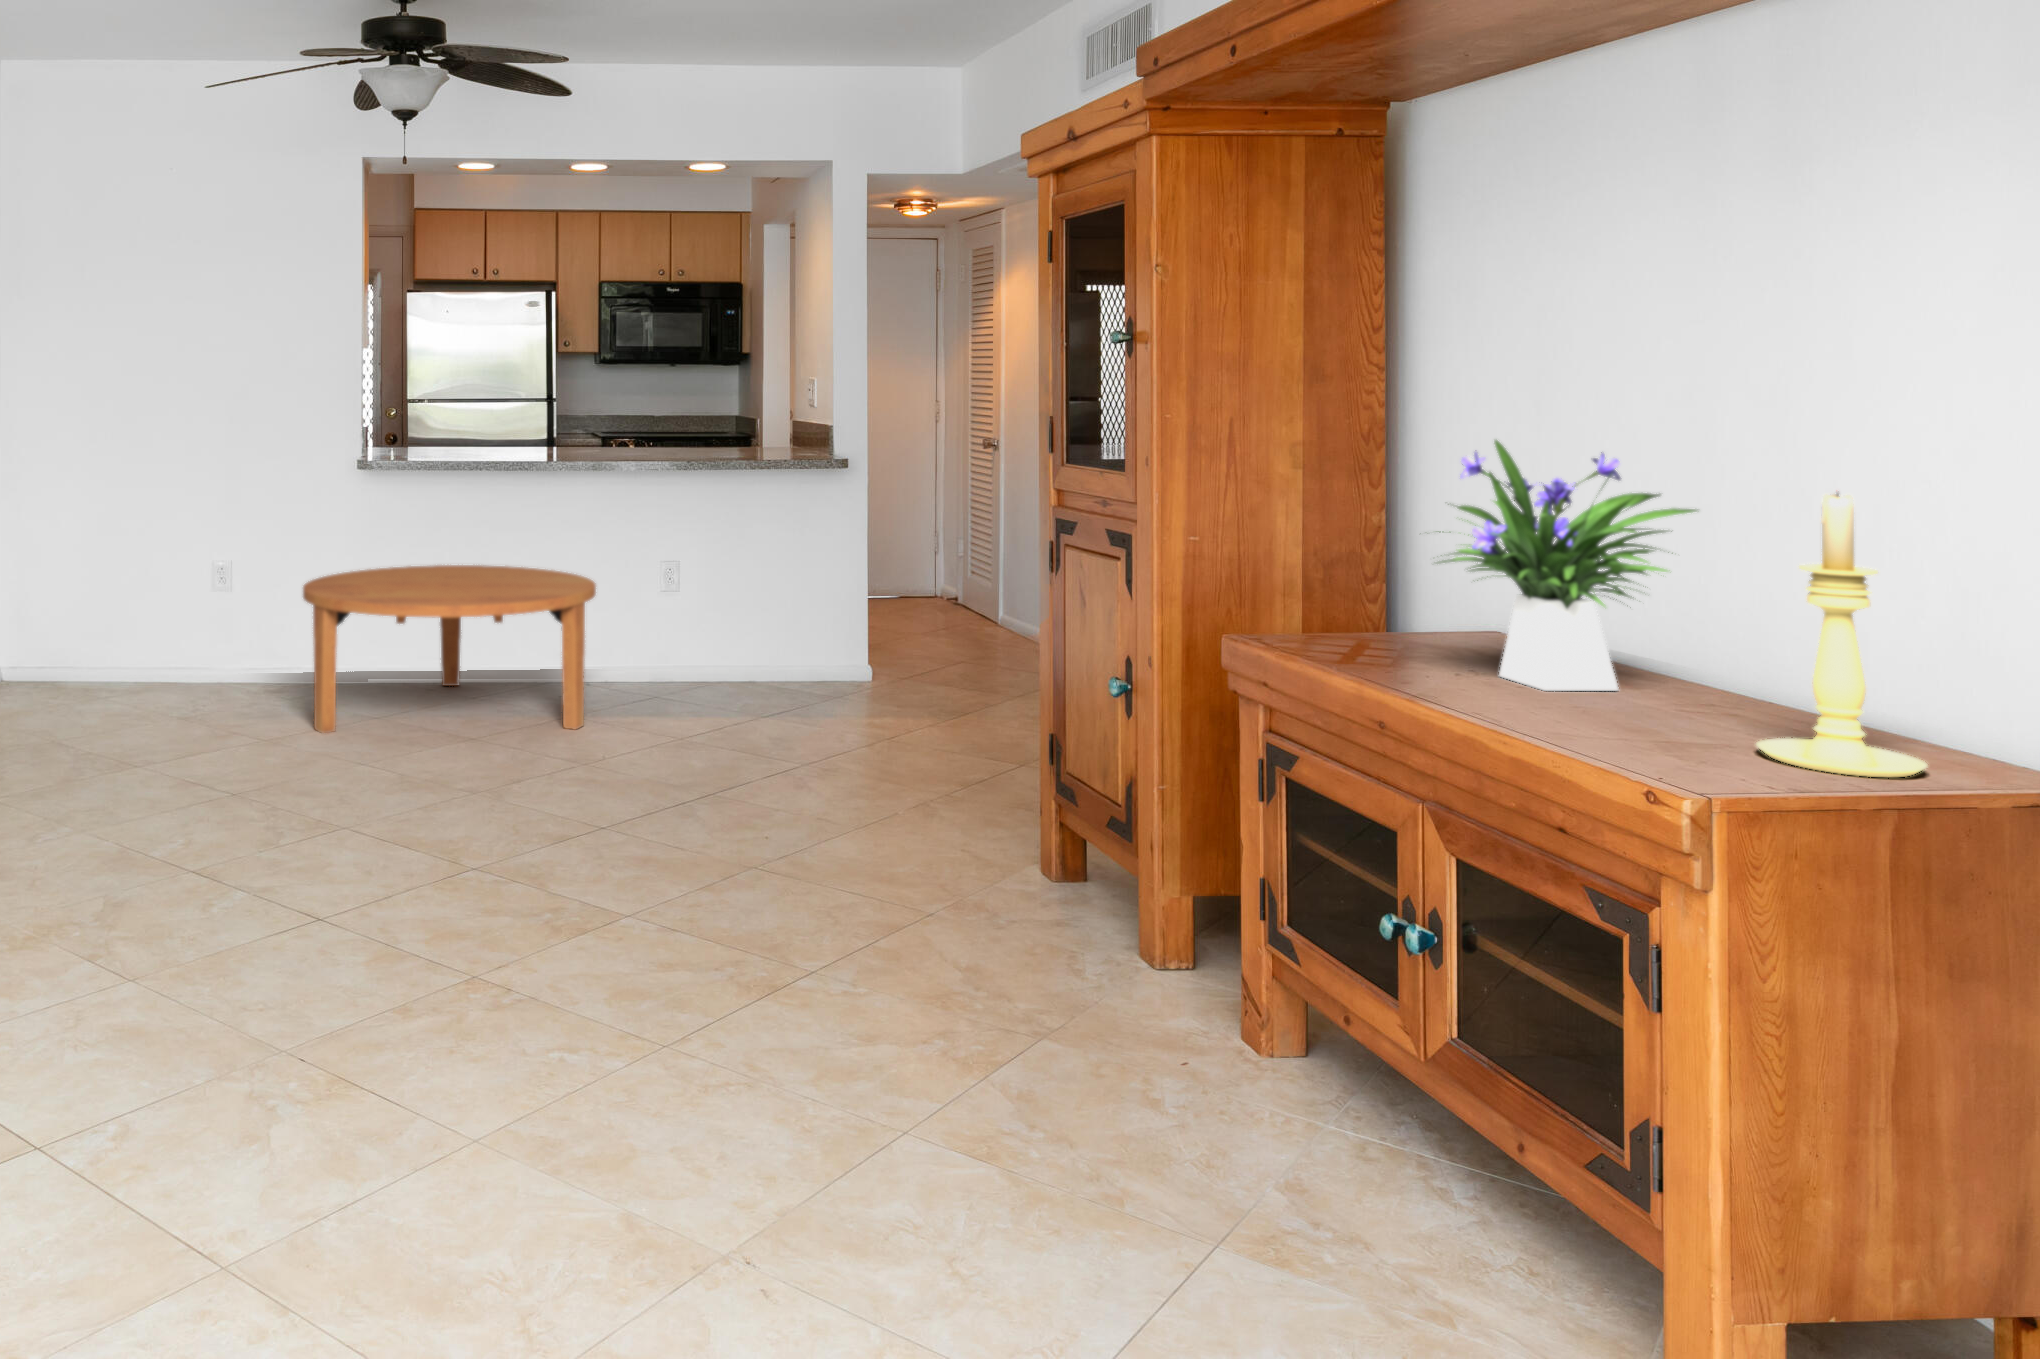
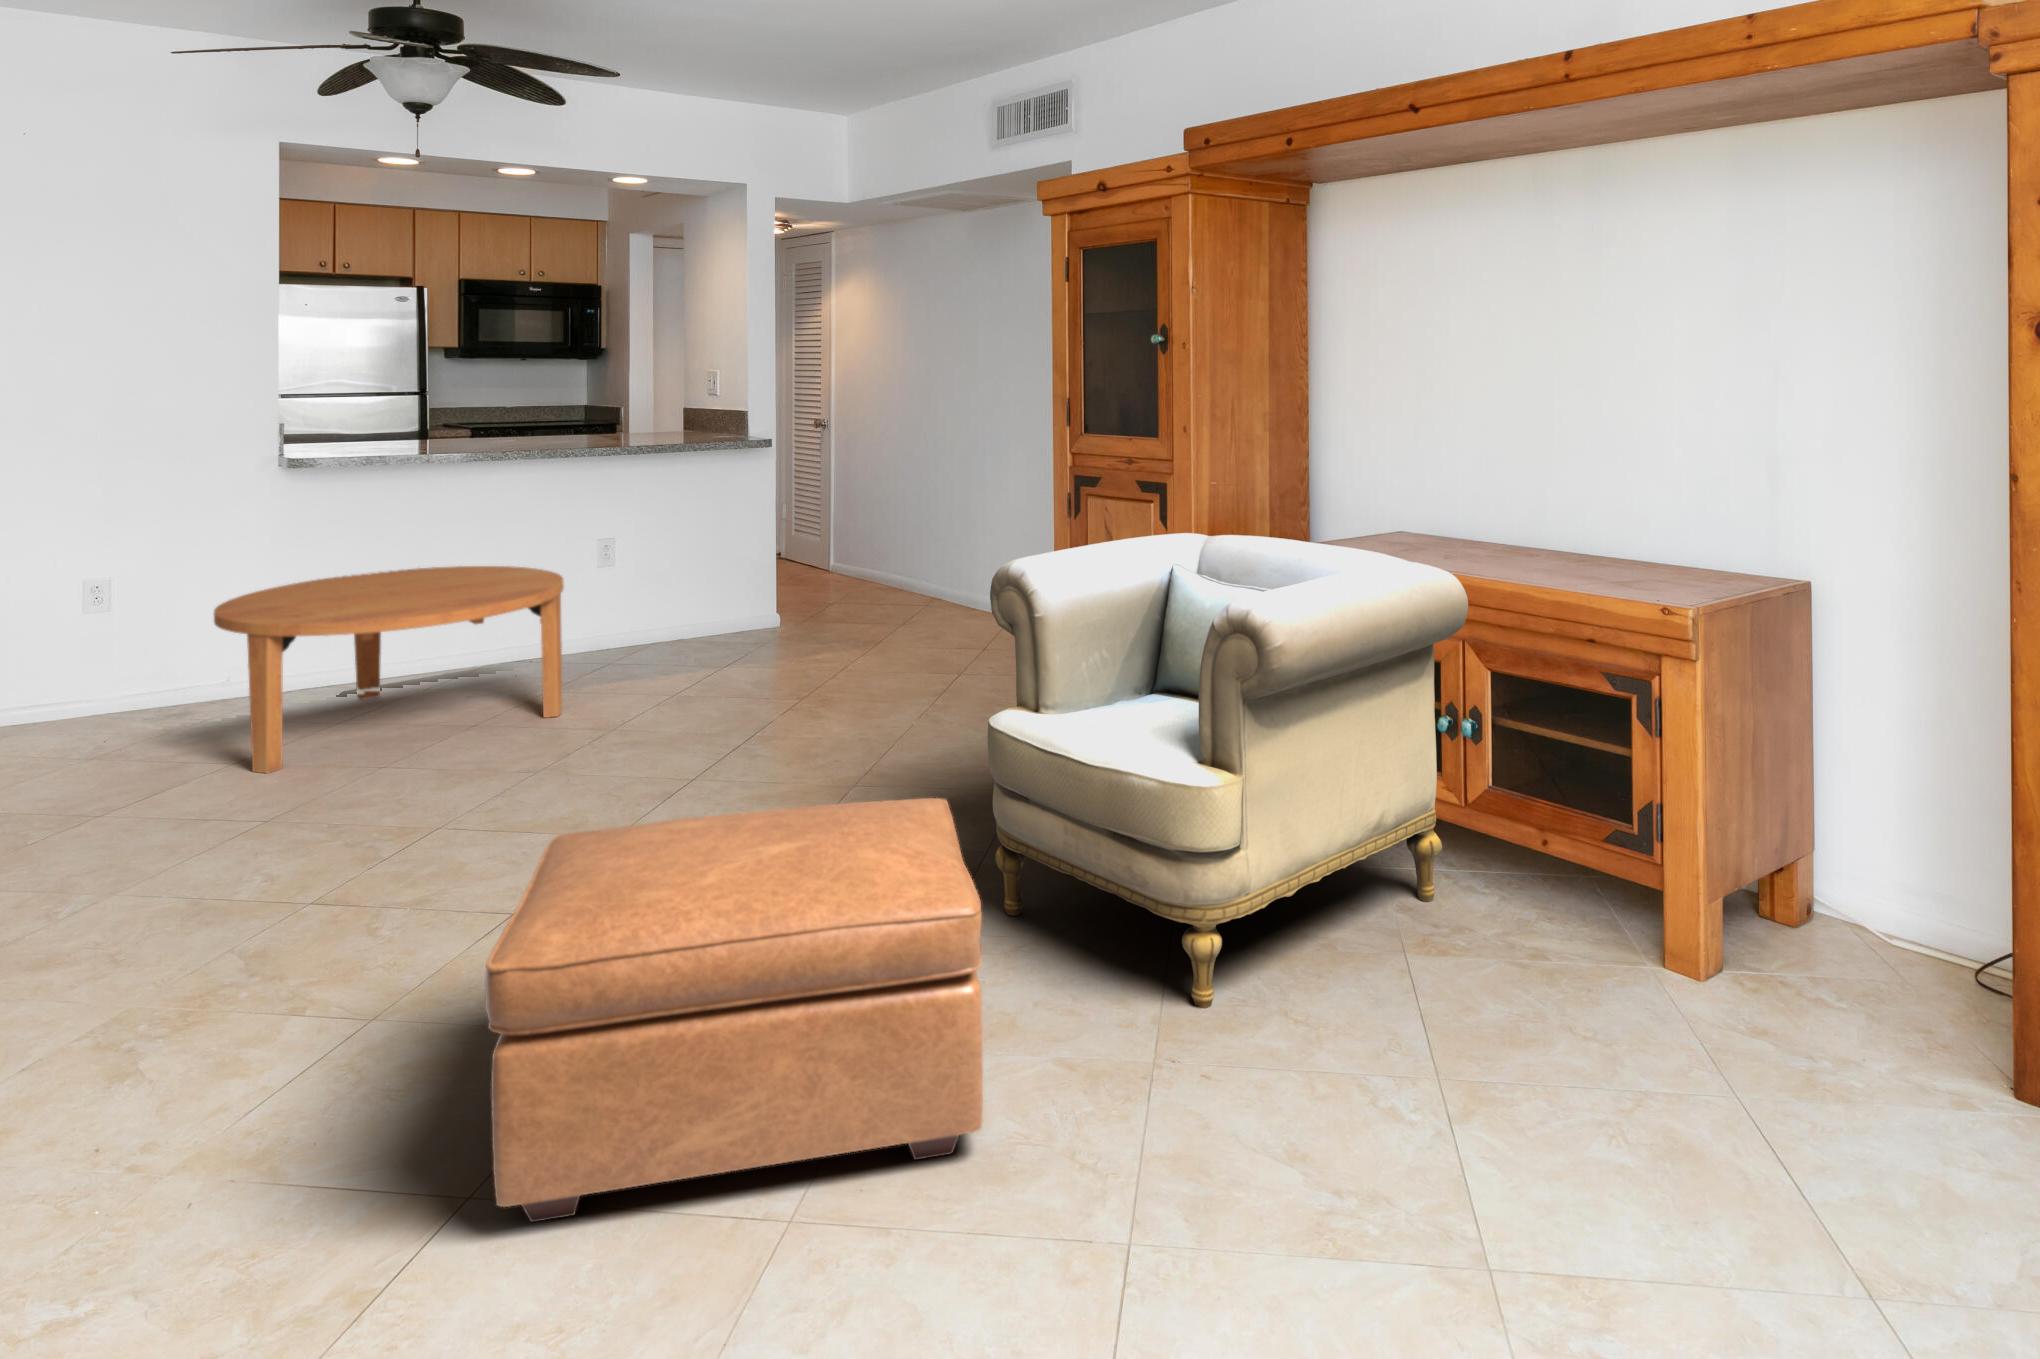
flower arrangement: present [1438,440,1696,691] -> none [1420,407,1575,562]
candle holder: present [1756,494,1928,777] -> none [1645,429,1725,587]
armchair: none [747,594,1397,1194] -> present [988,533,1468,1008]
ottoman: none [88,803,617,1221] -> present [485,798,983,1222]

